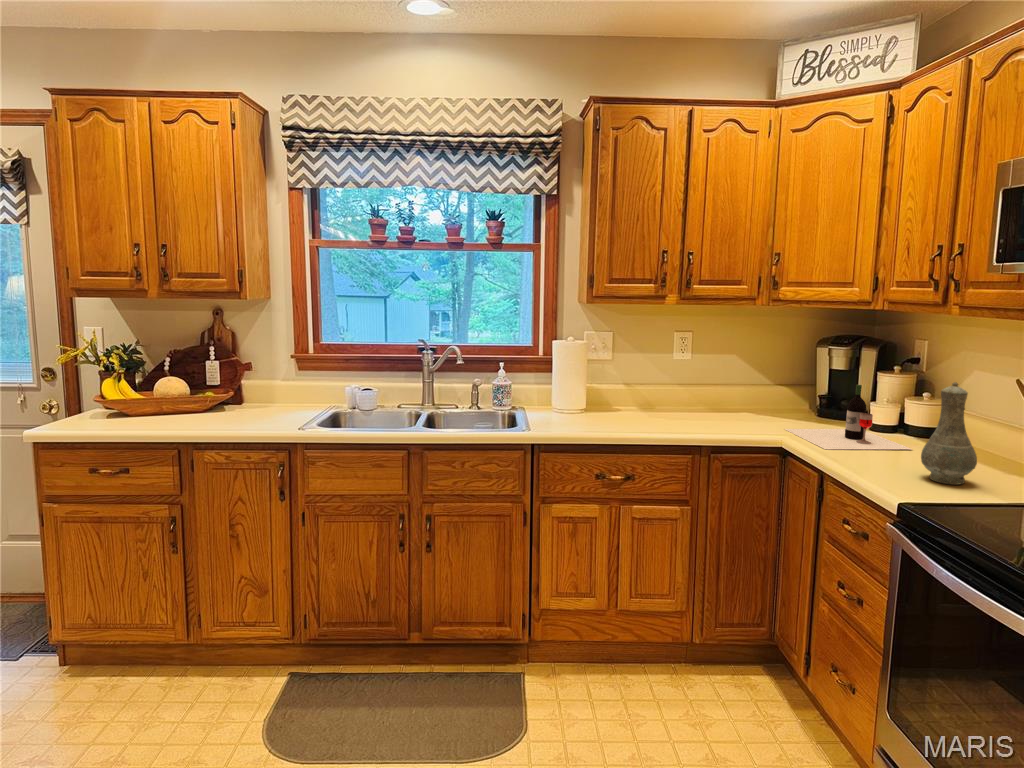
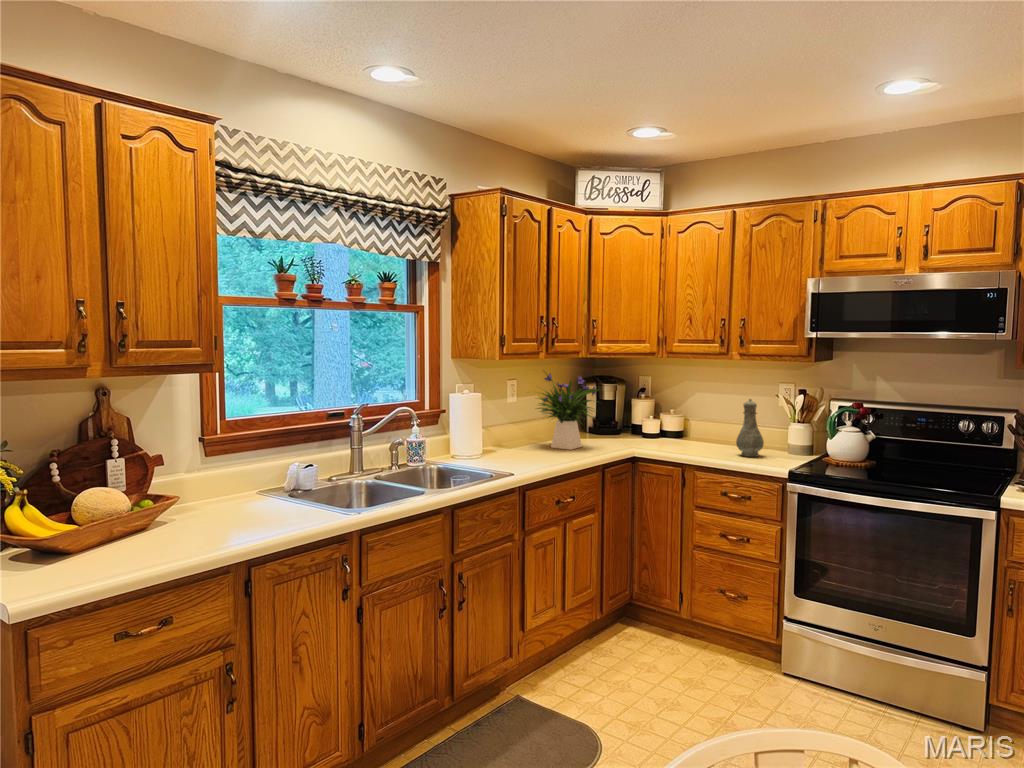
flower arrangement: none [658,319,756,421] -> present [537,374,599,450]
wine bottle: present [785,385,911,449] -> none [620,408,698,452]

